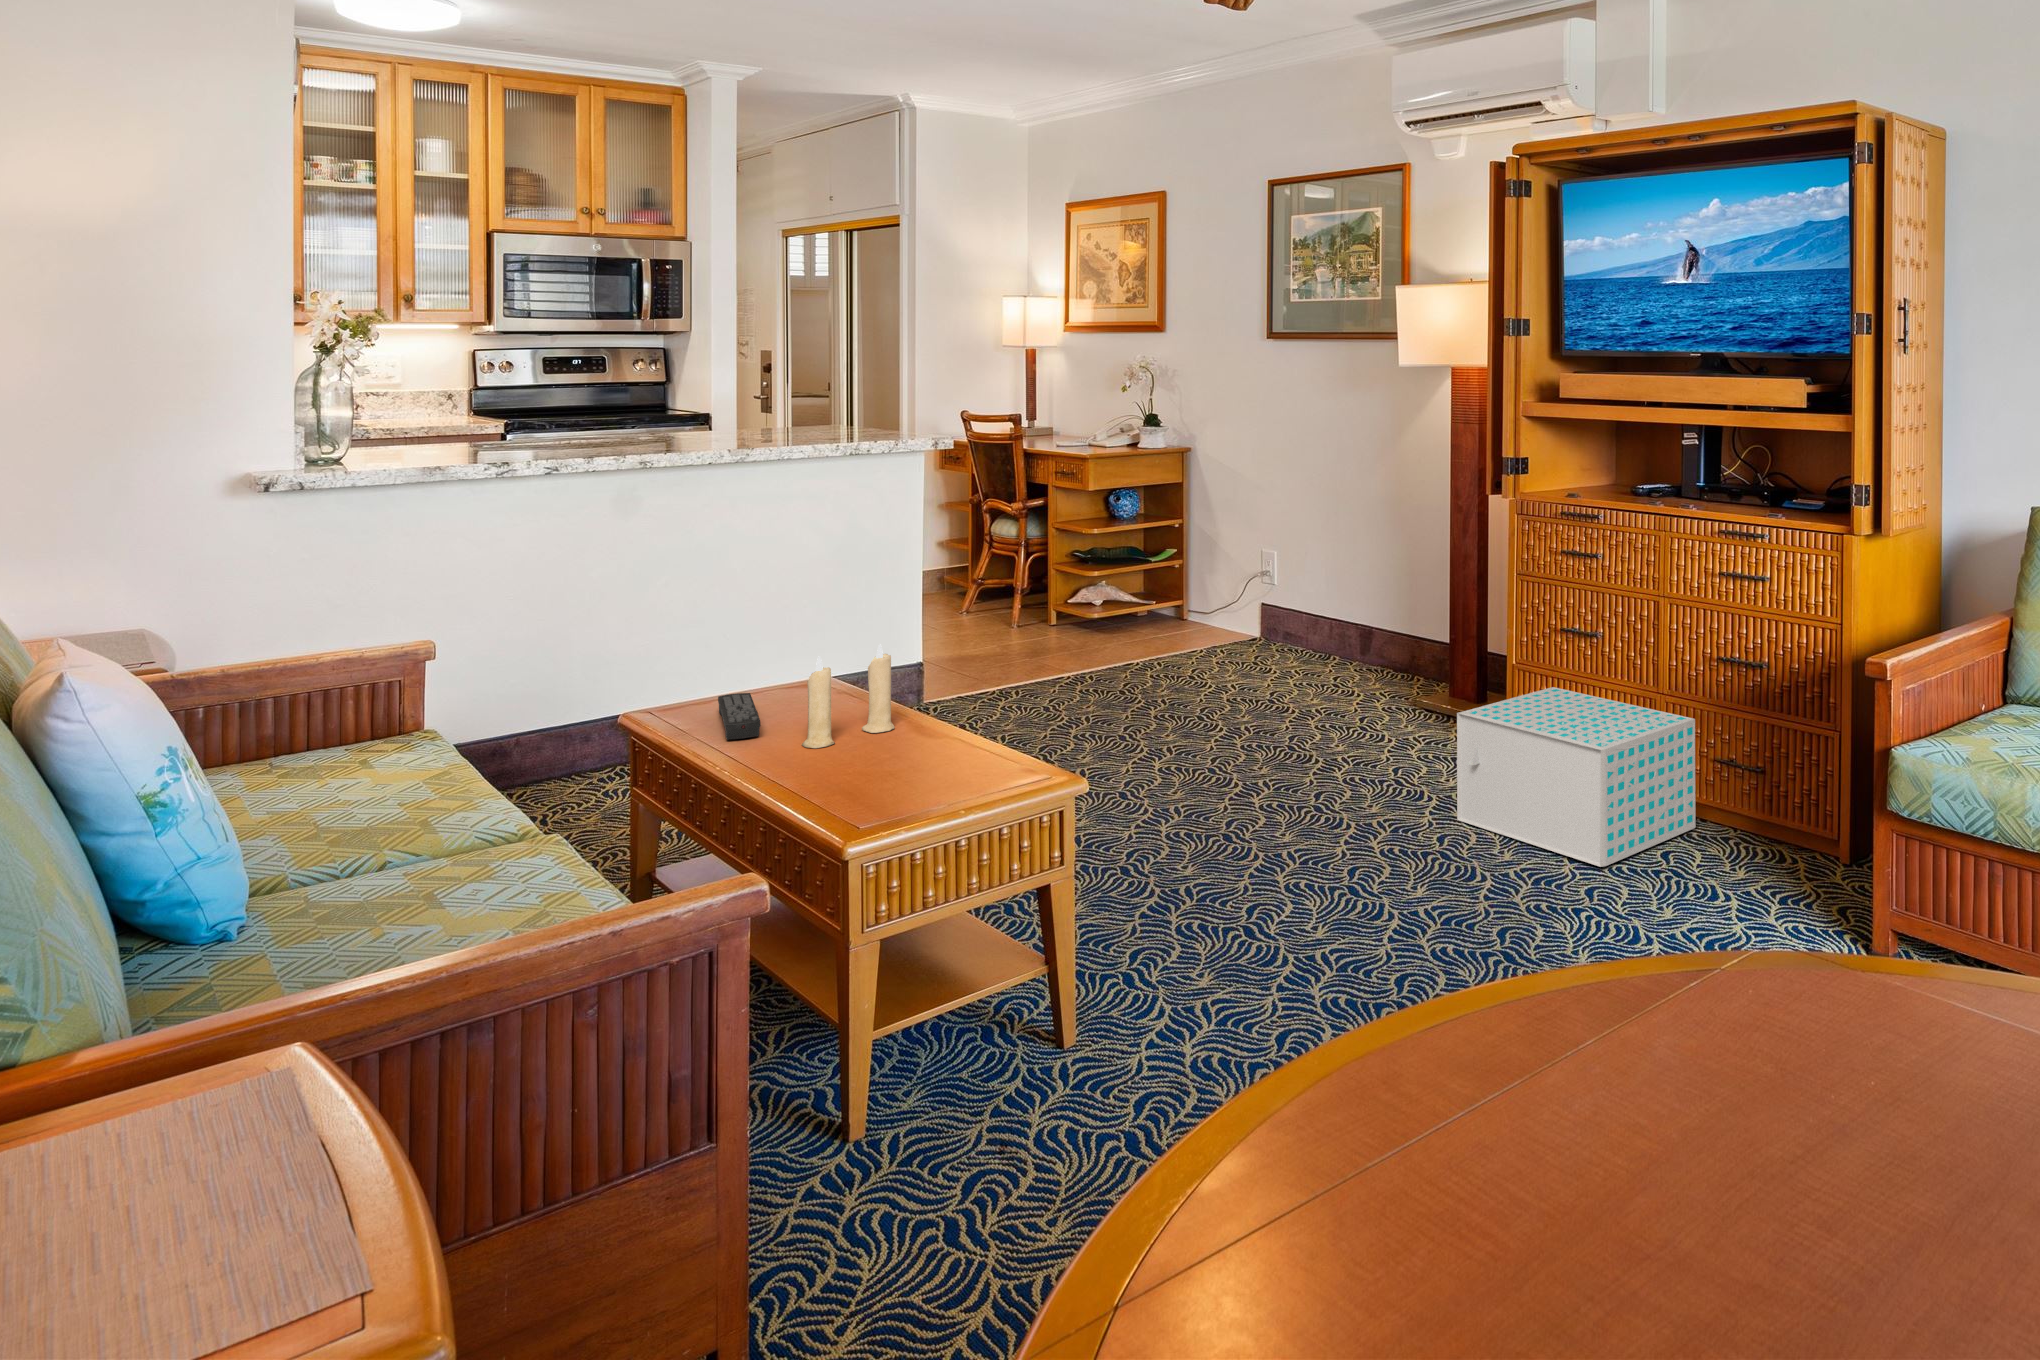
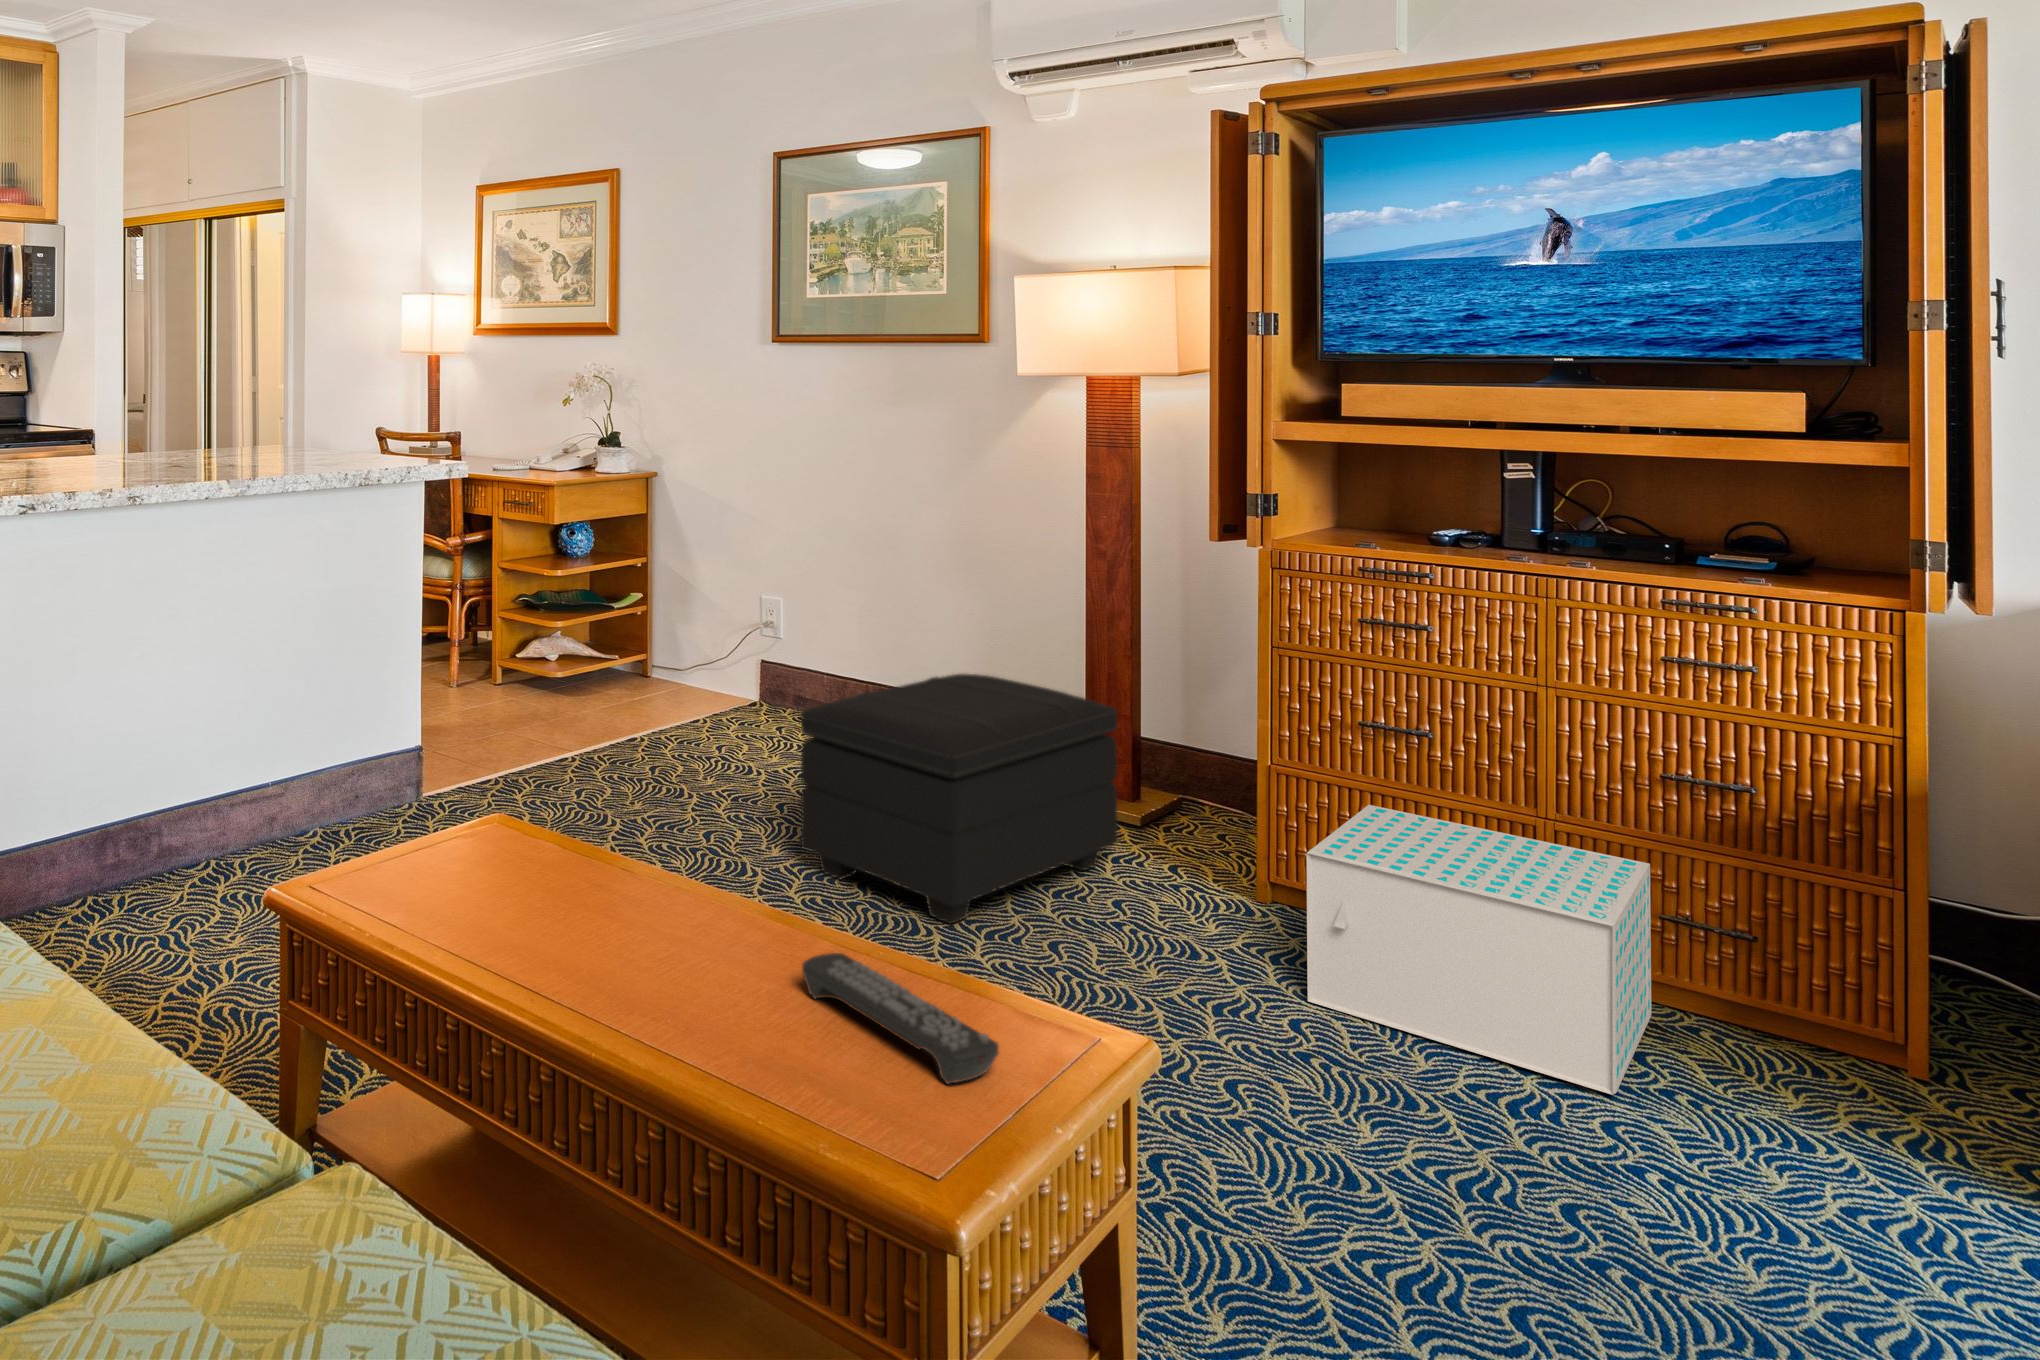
footstool: none [1170,601,1417,777] -> present [801,673,1117,923]
candle: present [802,645,894,748] -> none [620,796,723,986]
remote control: present [718,693,760,740] -> present [802,953,999,1084]

